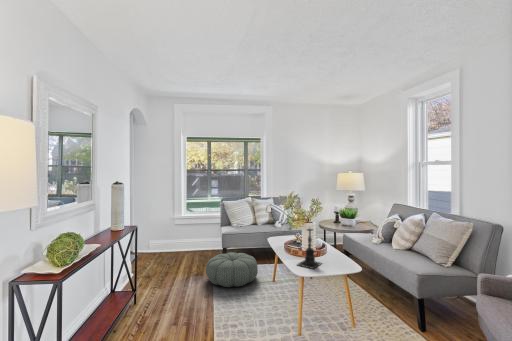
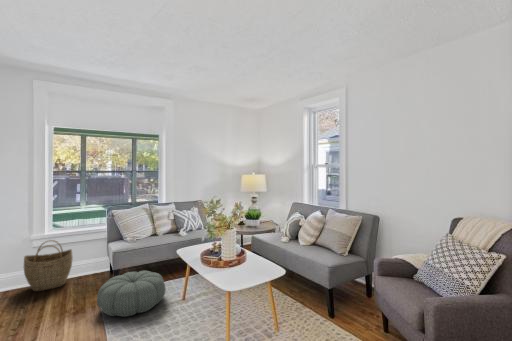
woven basket: none [164,221,194,258] -> present [24,240,73,291]
candle holder: present [298,229,321,269] -> none [220,231,246,279]

